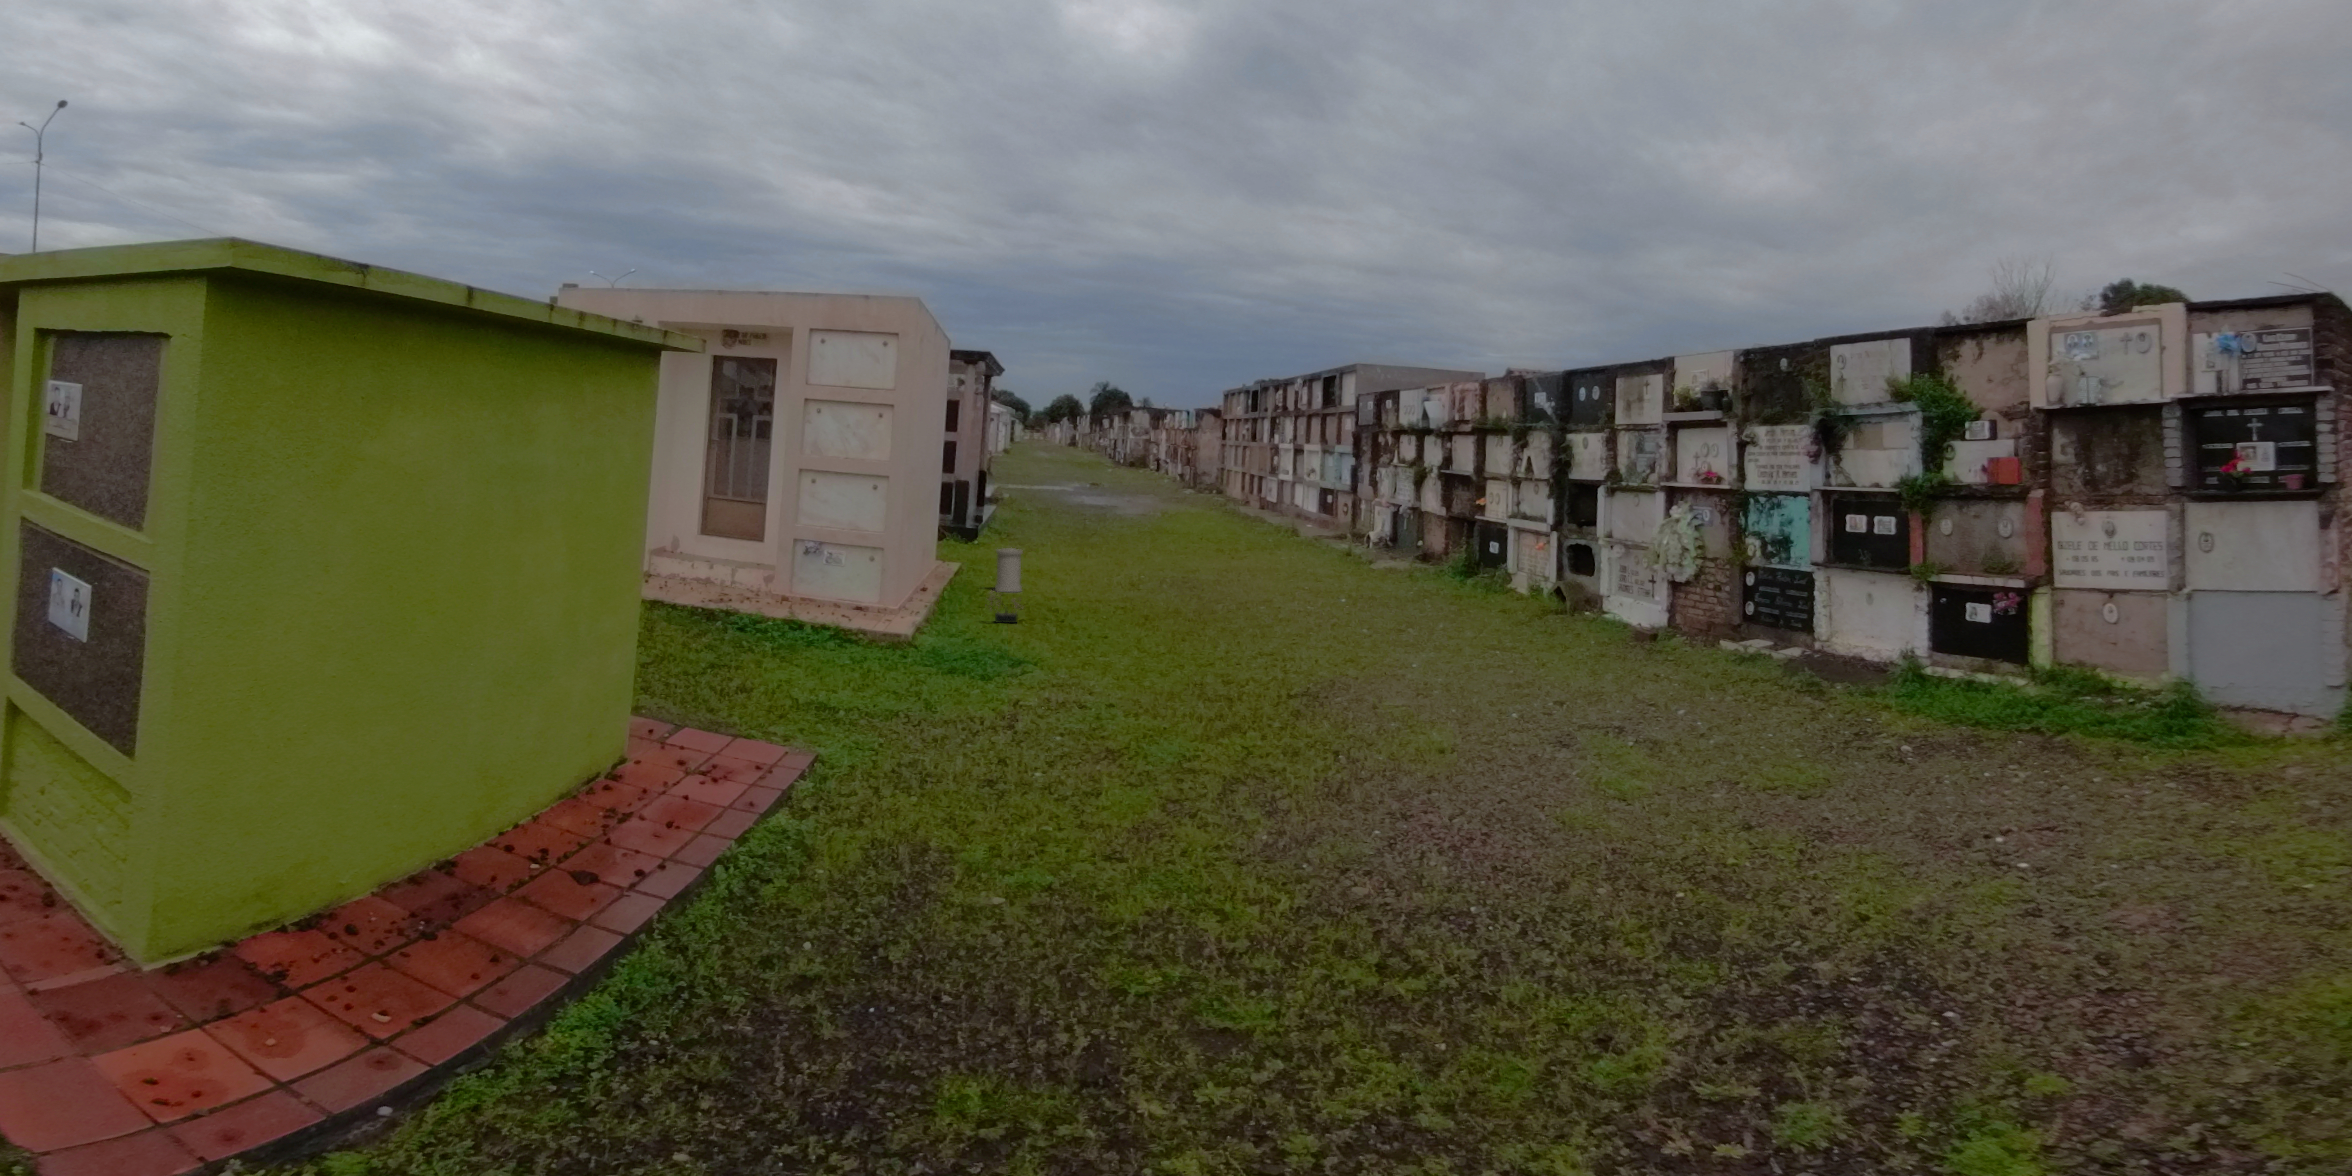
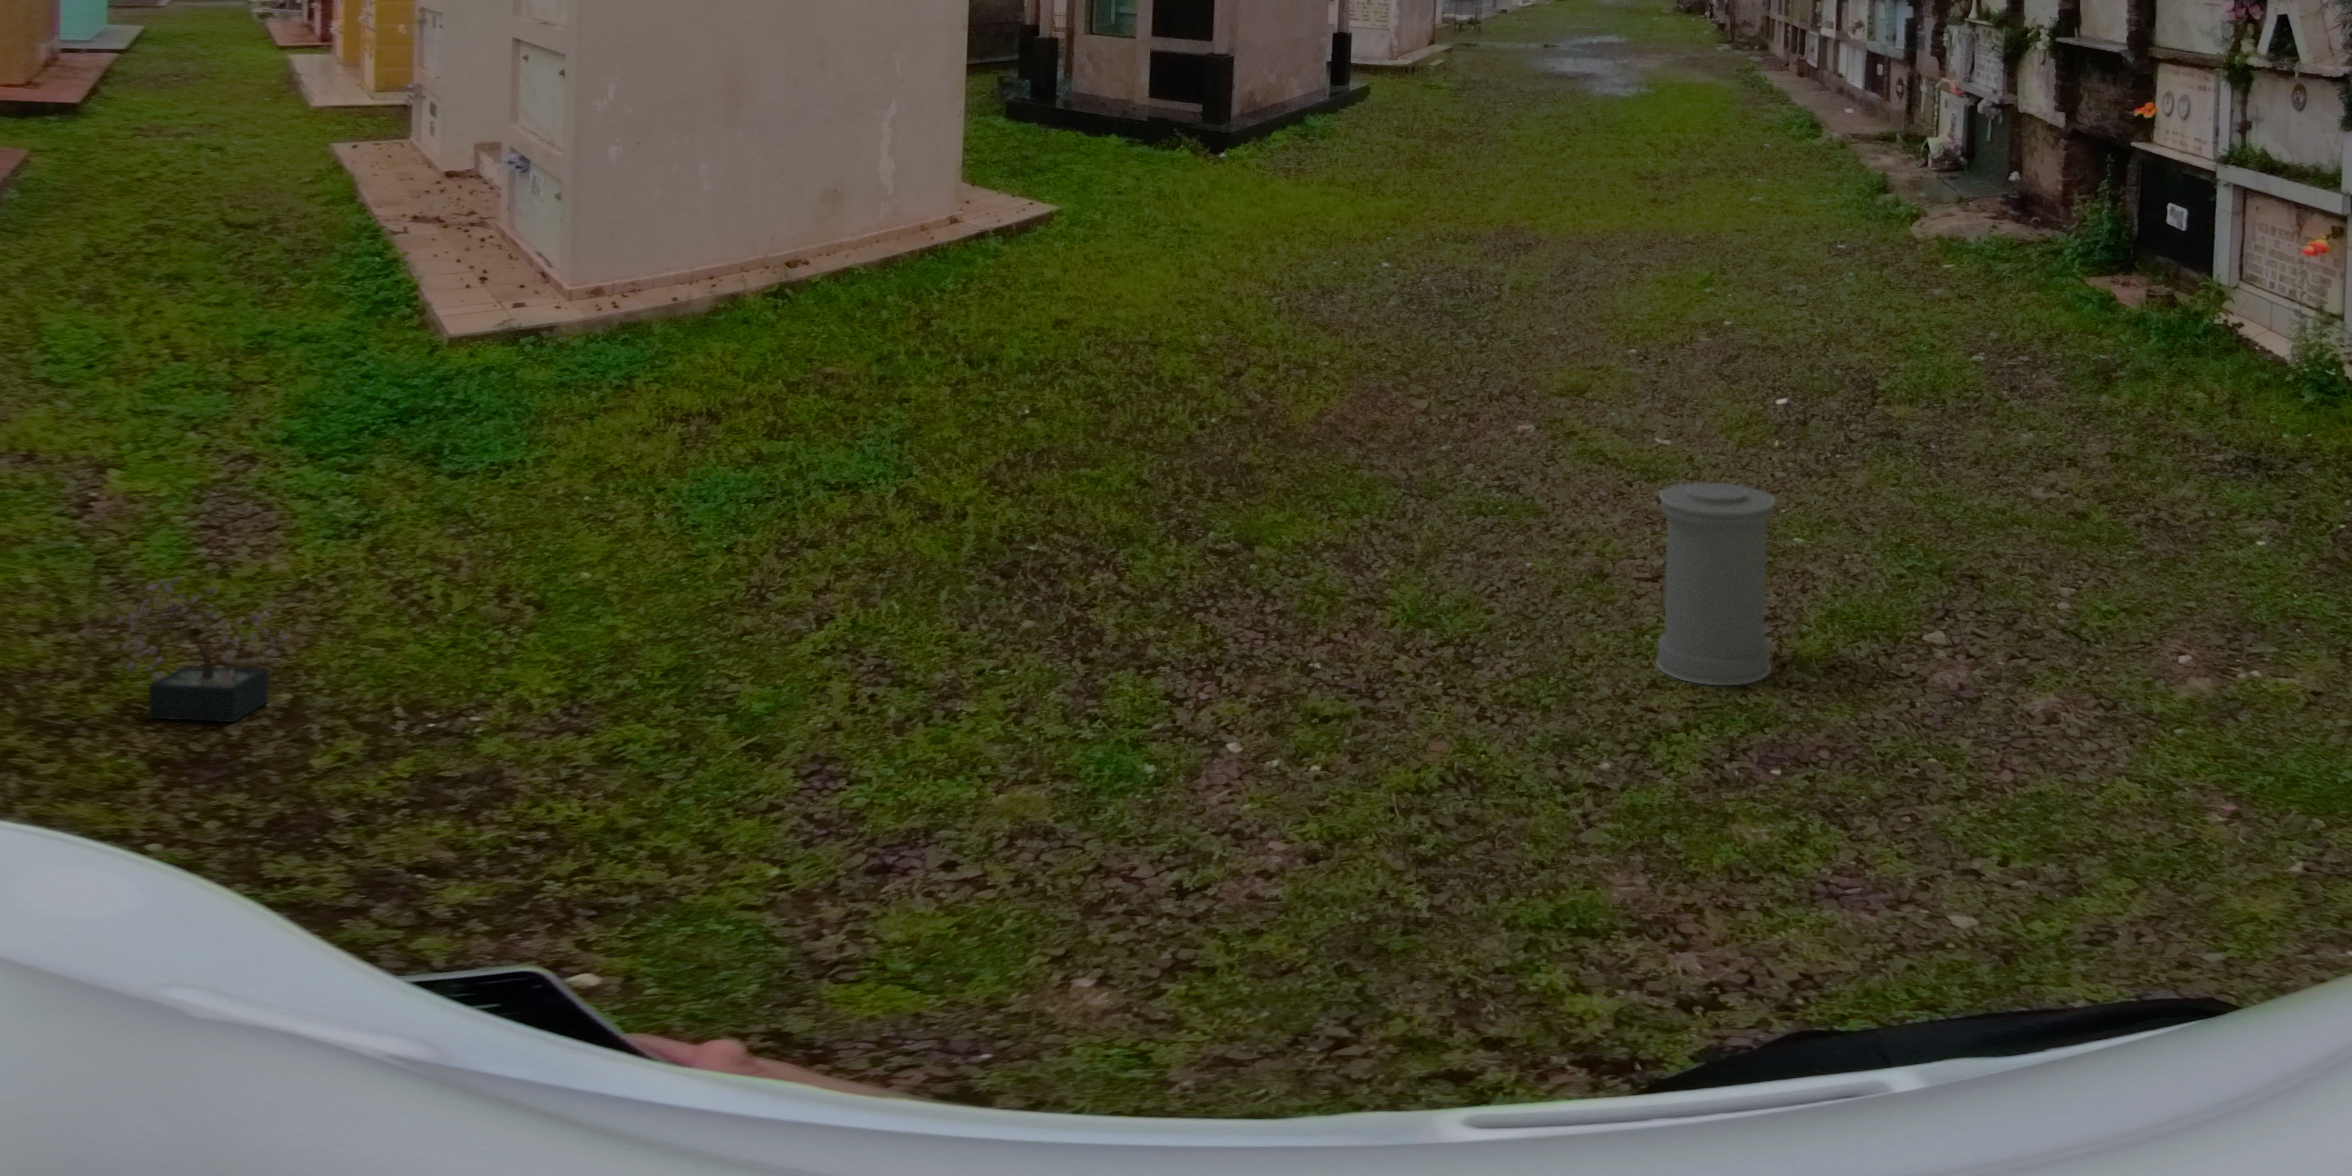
trash can: present [995,548,1022,592] -> present [1656,483,1774,685]

